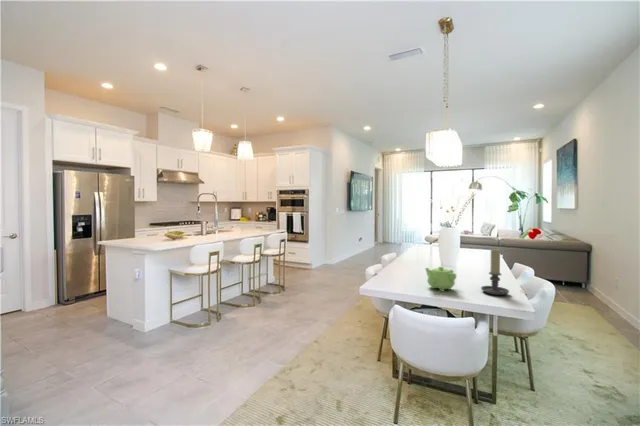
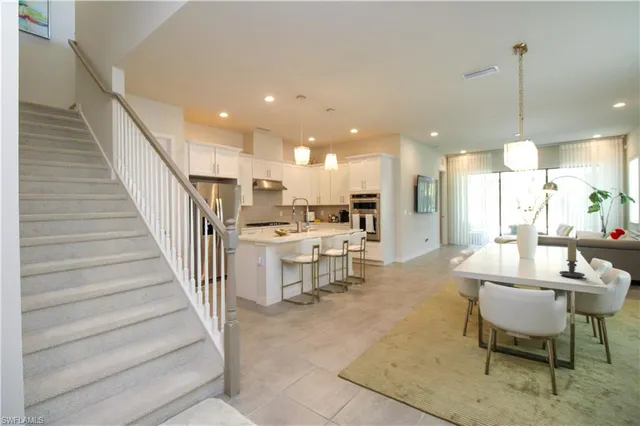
teapot: present [426,267,456,291] -> none [509,255,537,274]

